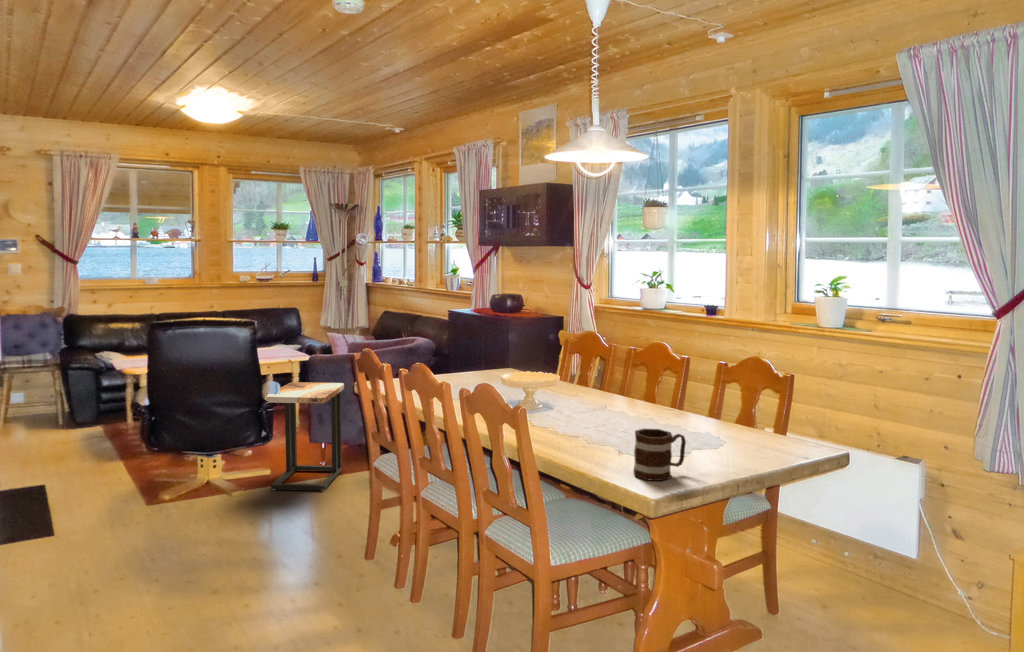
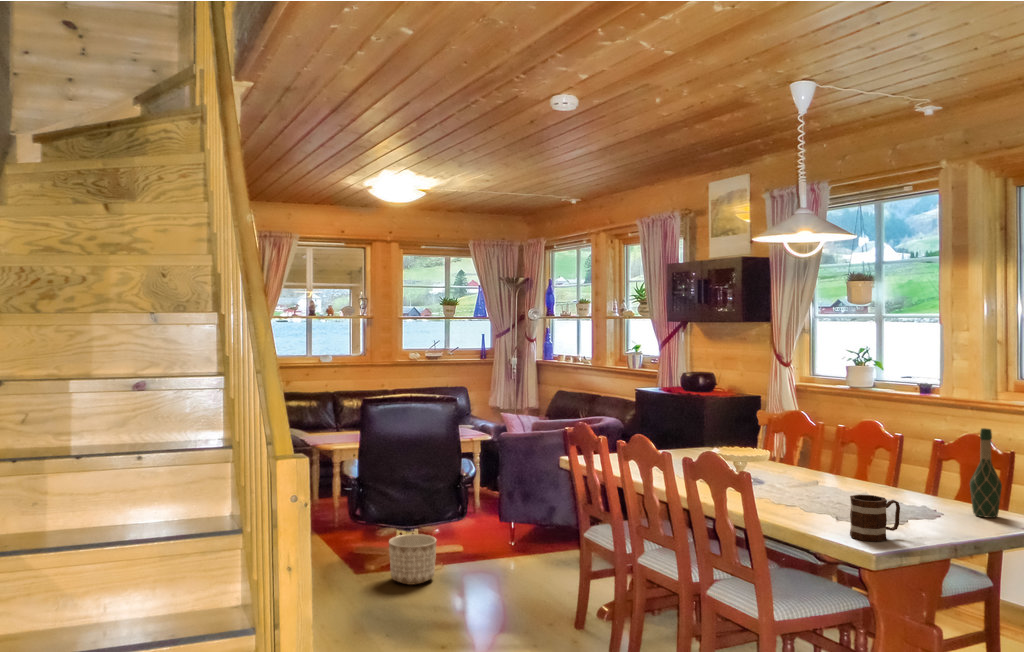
wine bottle: none [752,352,782,442] -> present [970,428,1002,518]
side table: present [266,382,344,491] -> none [465,459,535,569]
planter: none [177,463,232,517] -> present [389,534,436,585]

